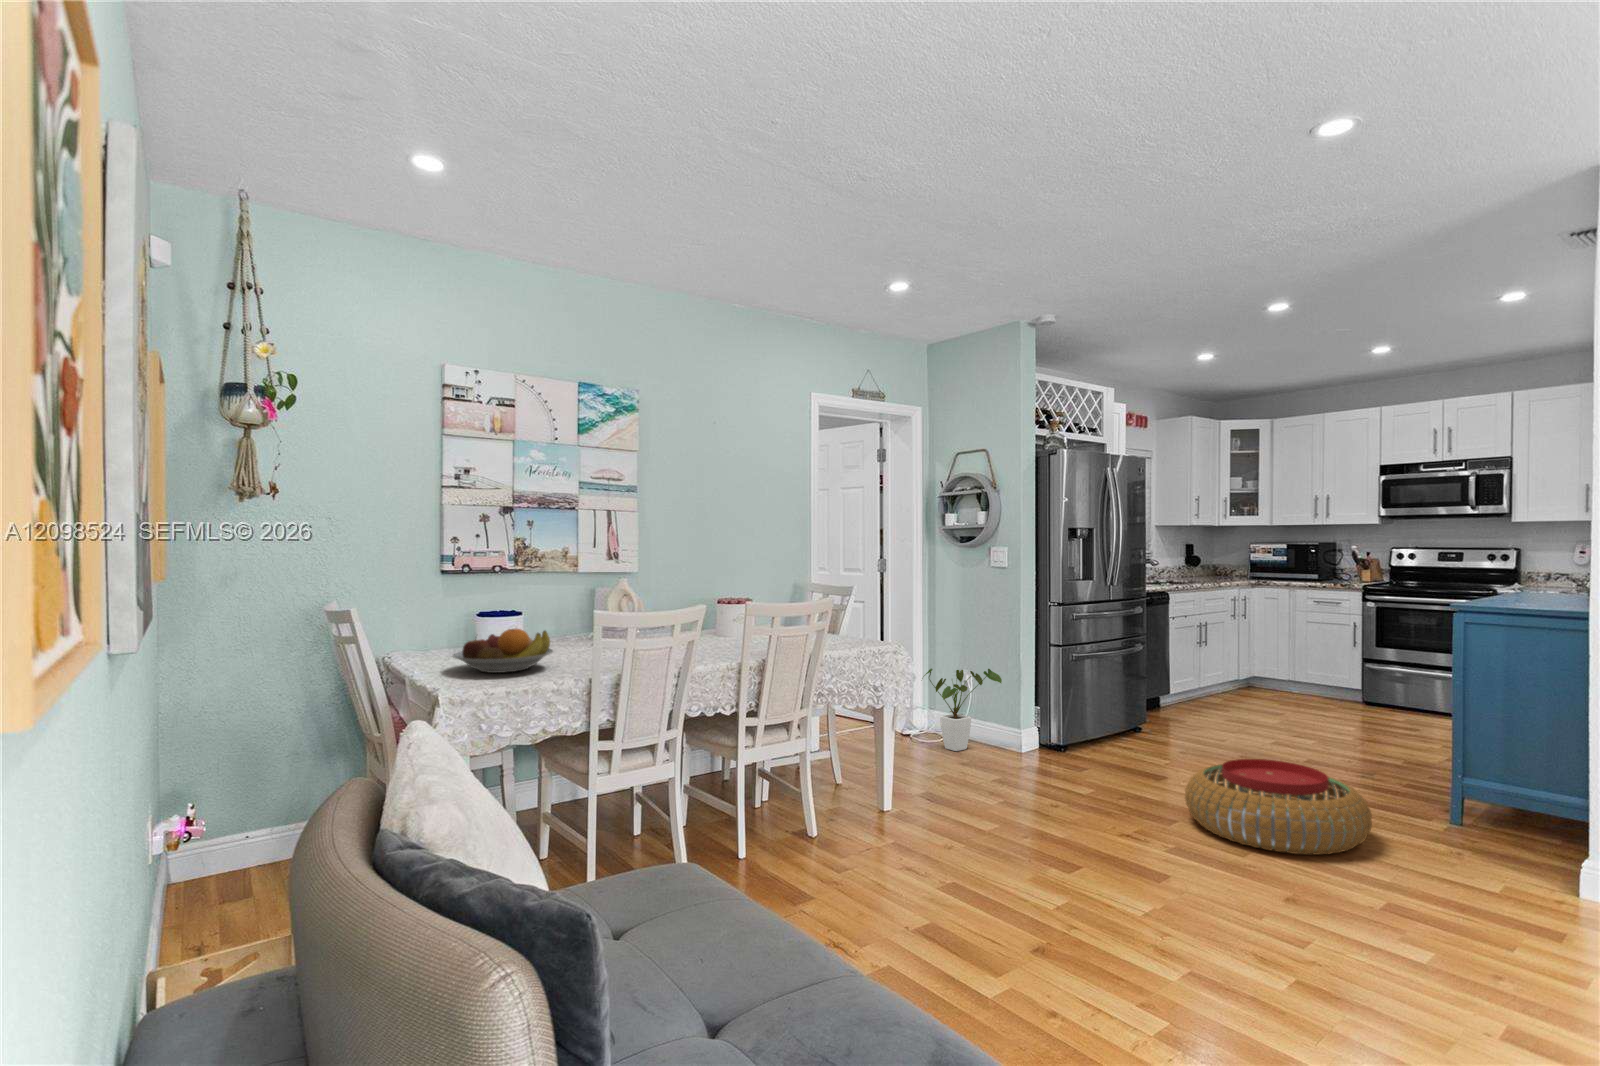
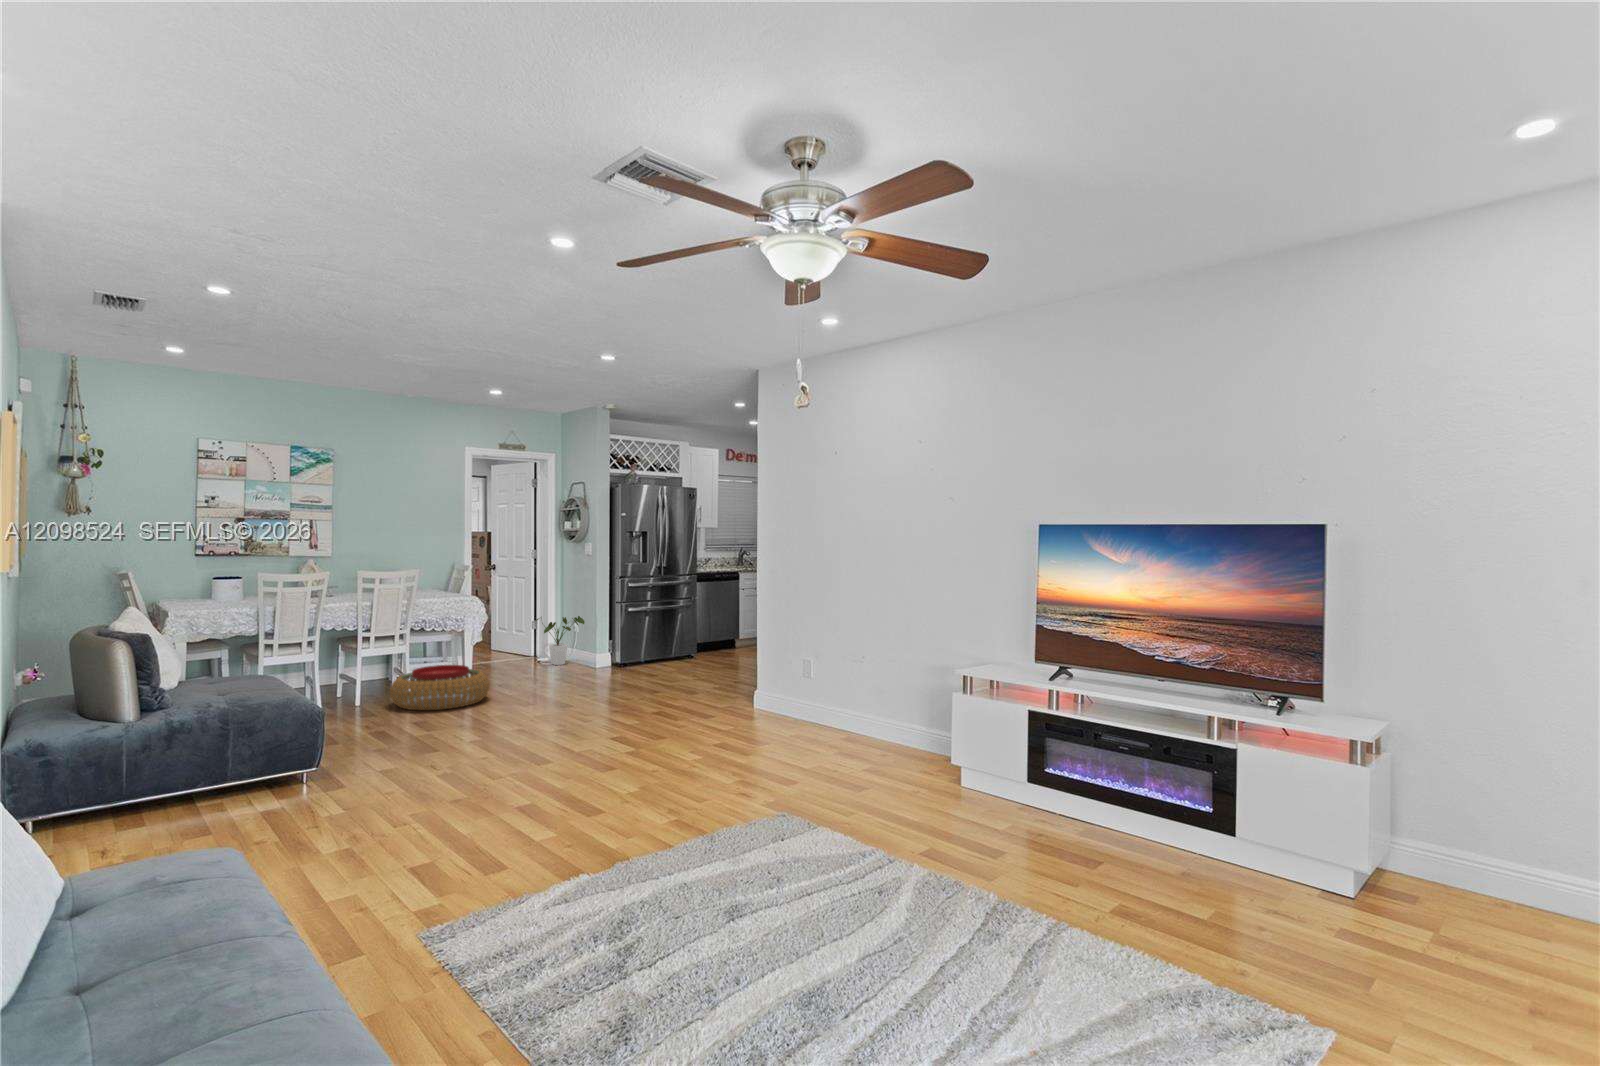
fruit bowl: present [453,629,553,673] -> none [186,583,247,605]
pouf: present [1185,759,1372,855] -> present [390,665,489,710]

